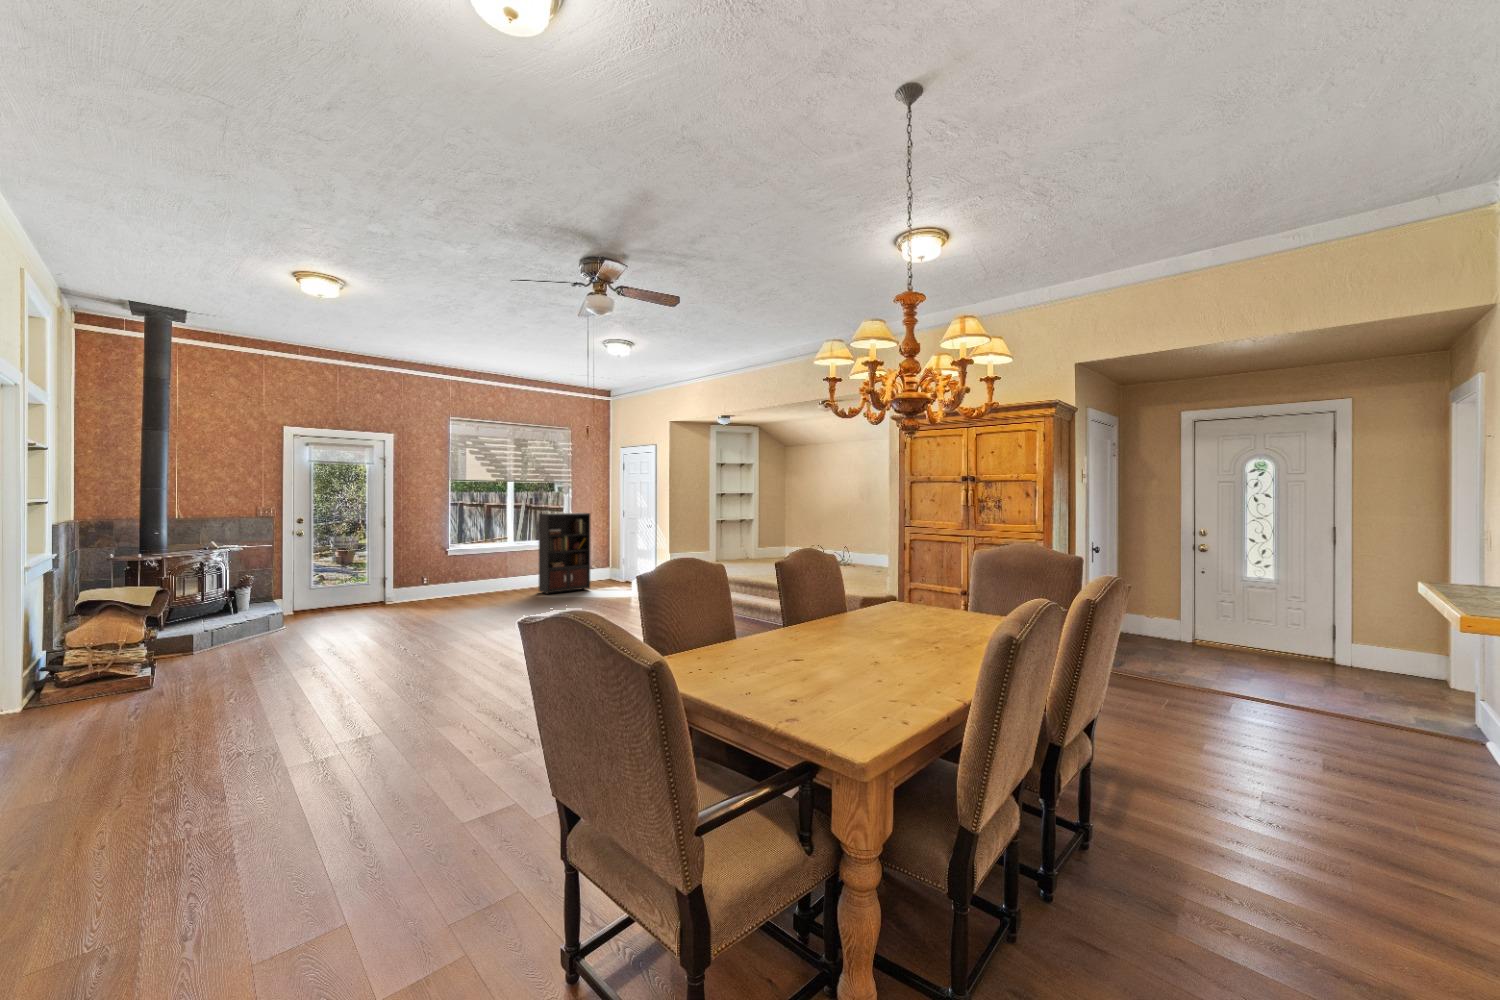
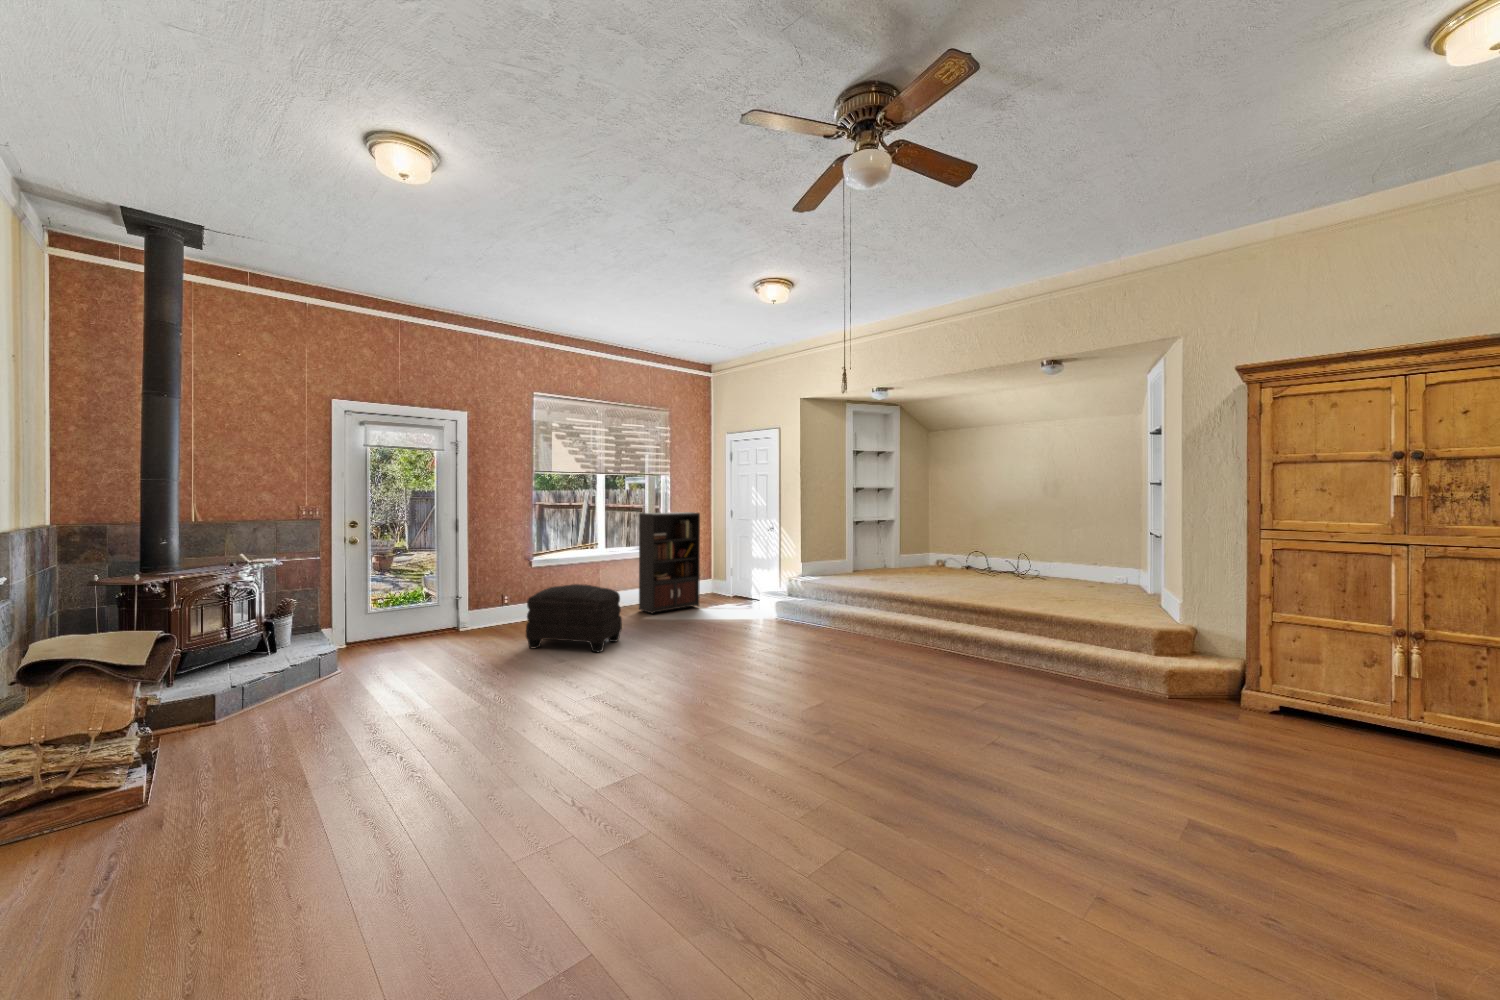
ottoman: none [432,567,511,617] -> present [526,584,622,652]

